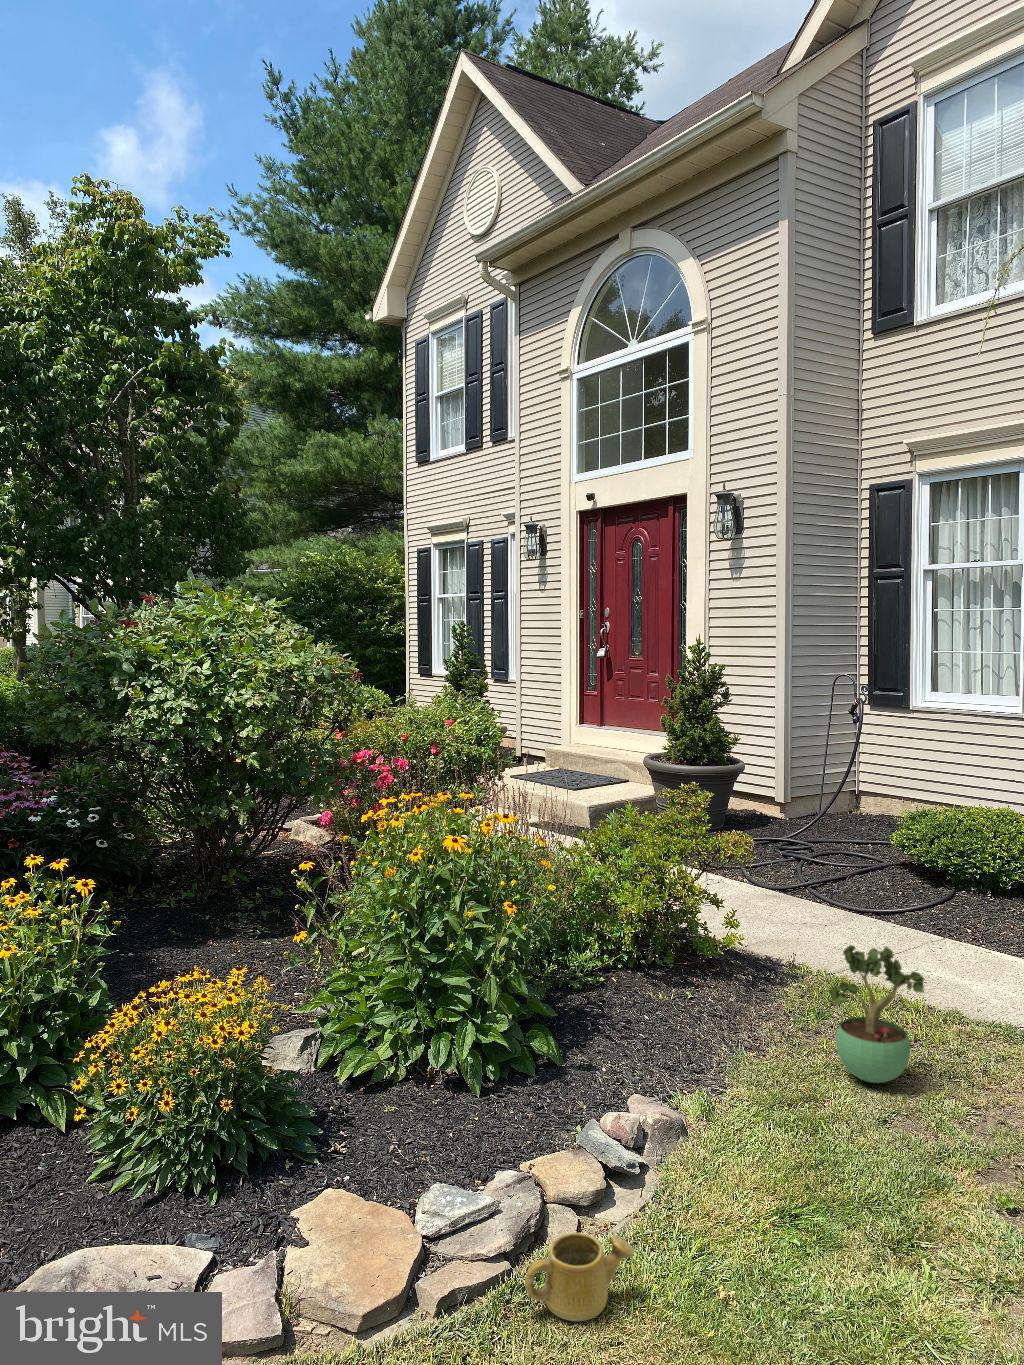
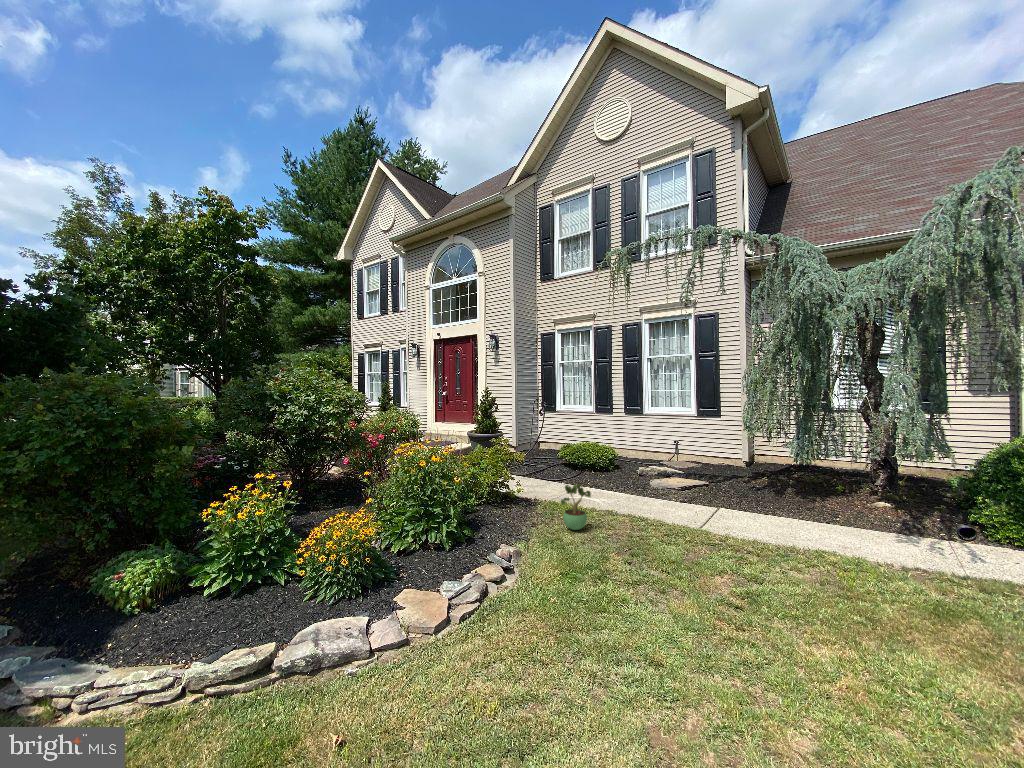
watering can: present [525,1232,634,1321] -> none [490,583,523,613]

